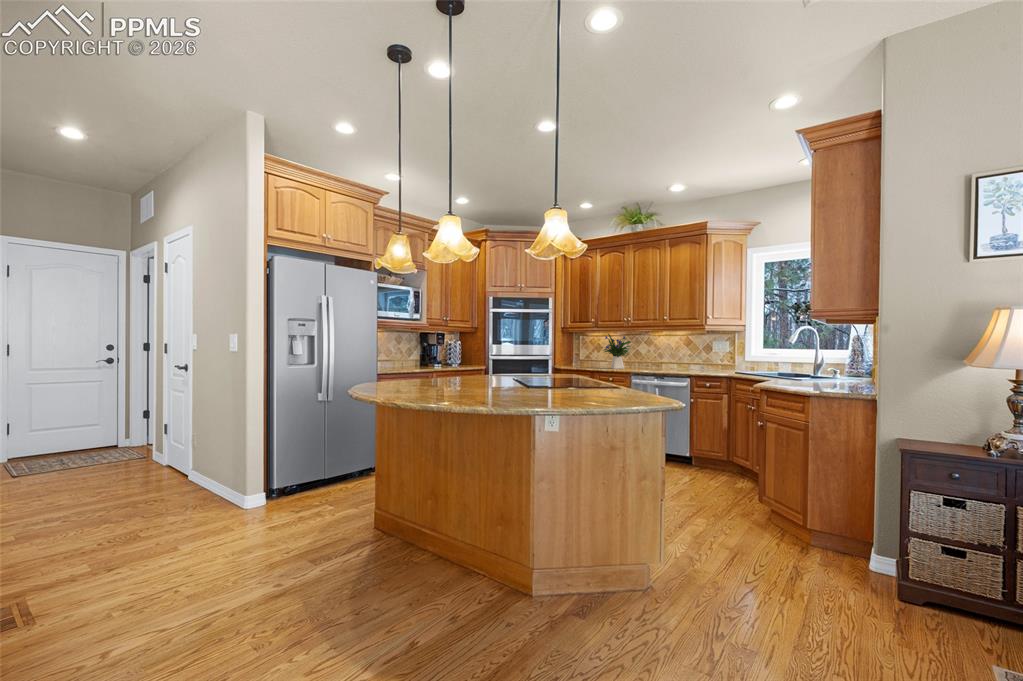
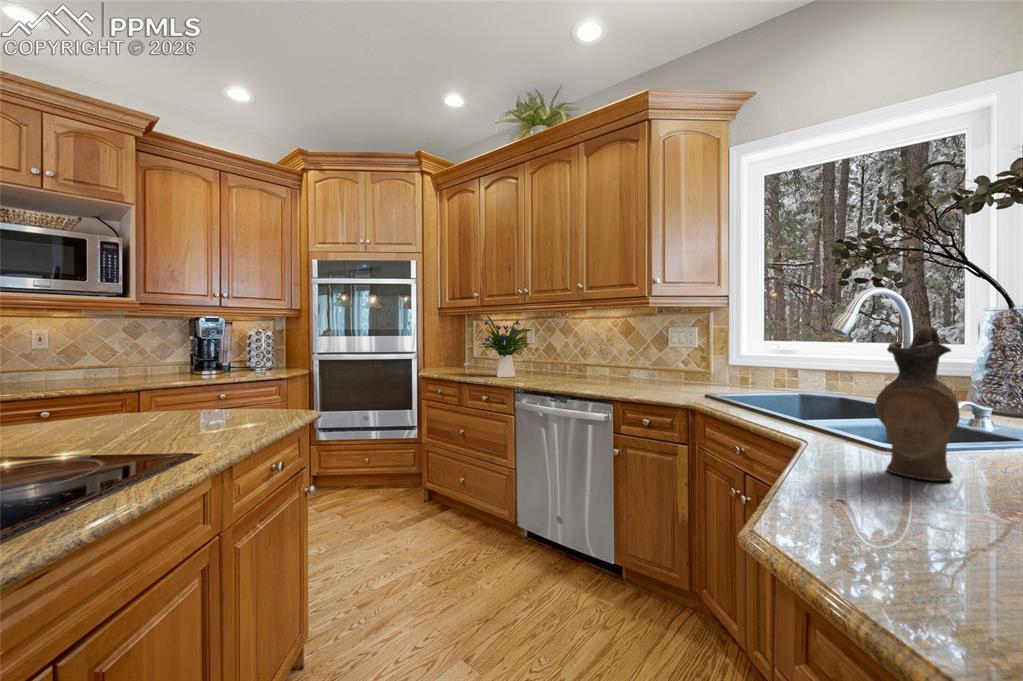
ceramic pitcher: none [790,341,809,381] -> present [875,326,960,481]

